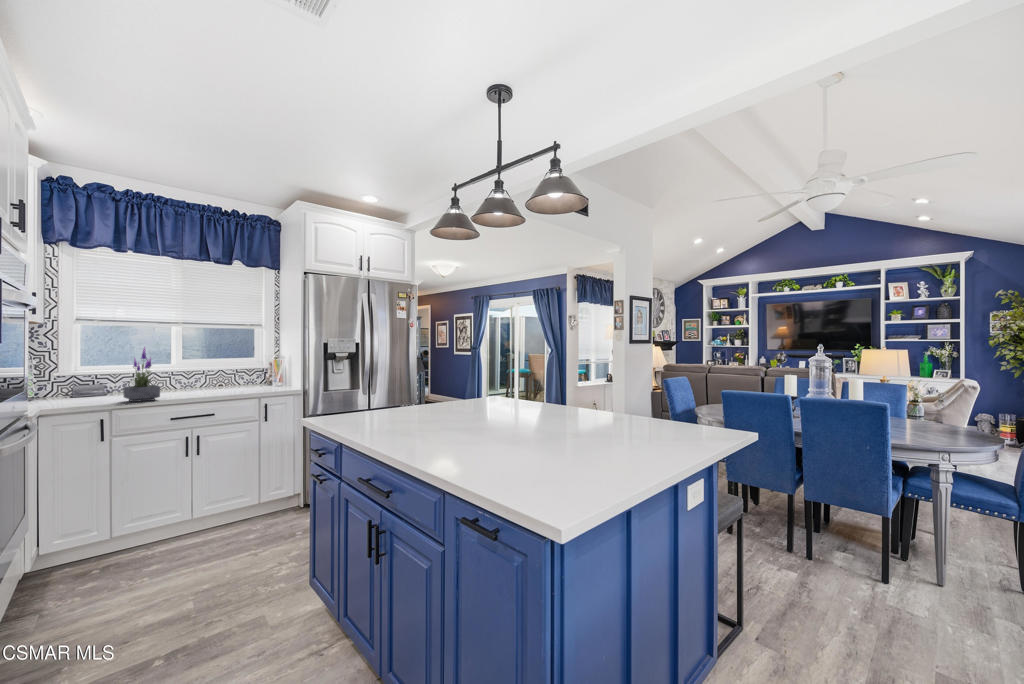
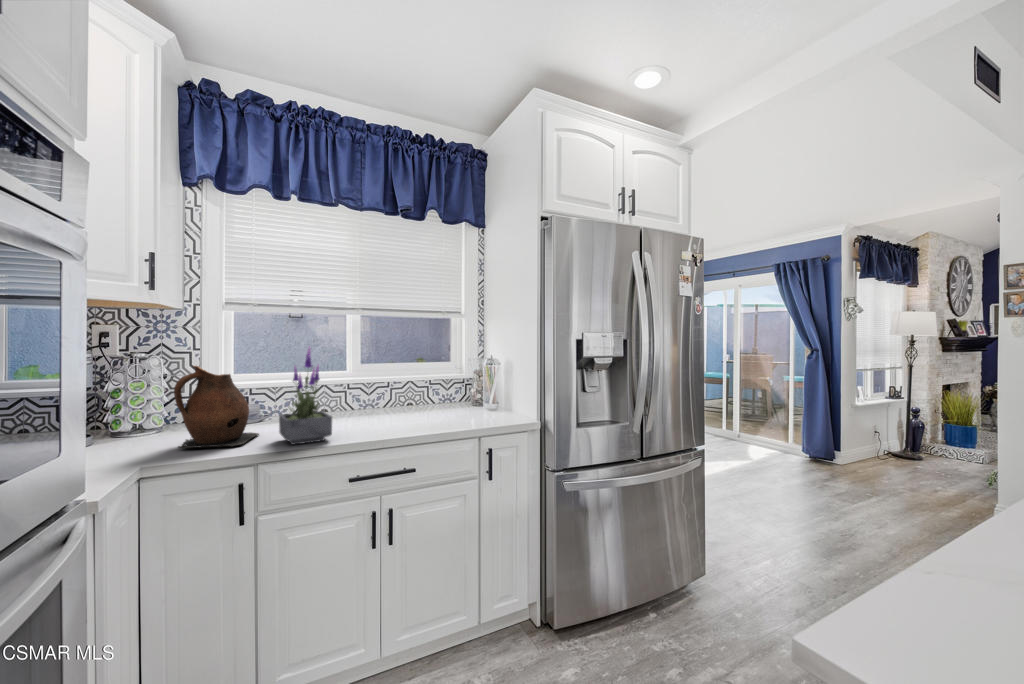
ceramic pitcher: none [52,358,108,405] -> present [174,366,259,448]

